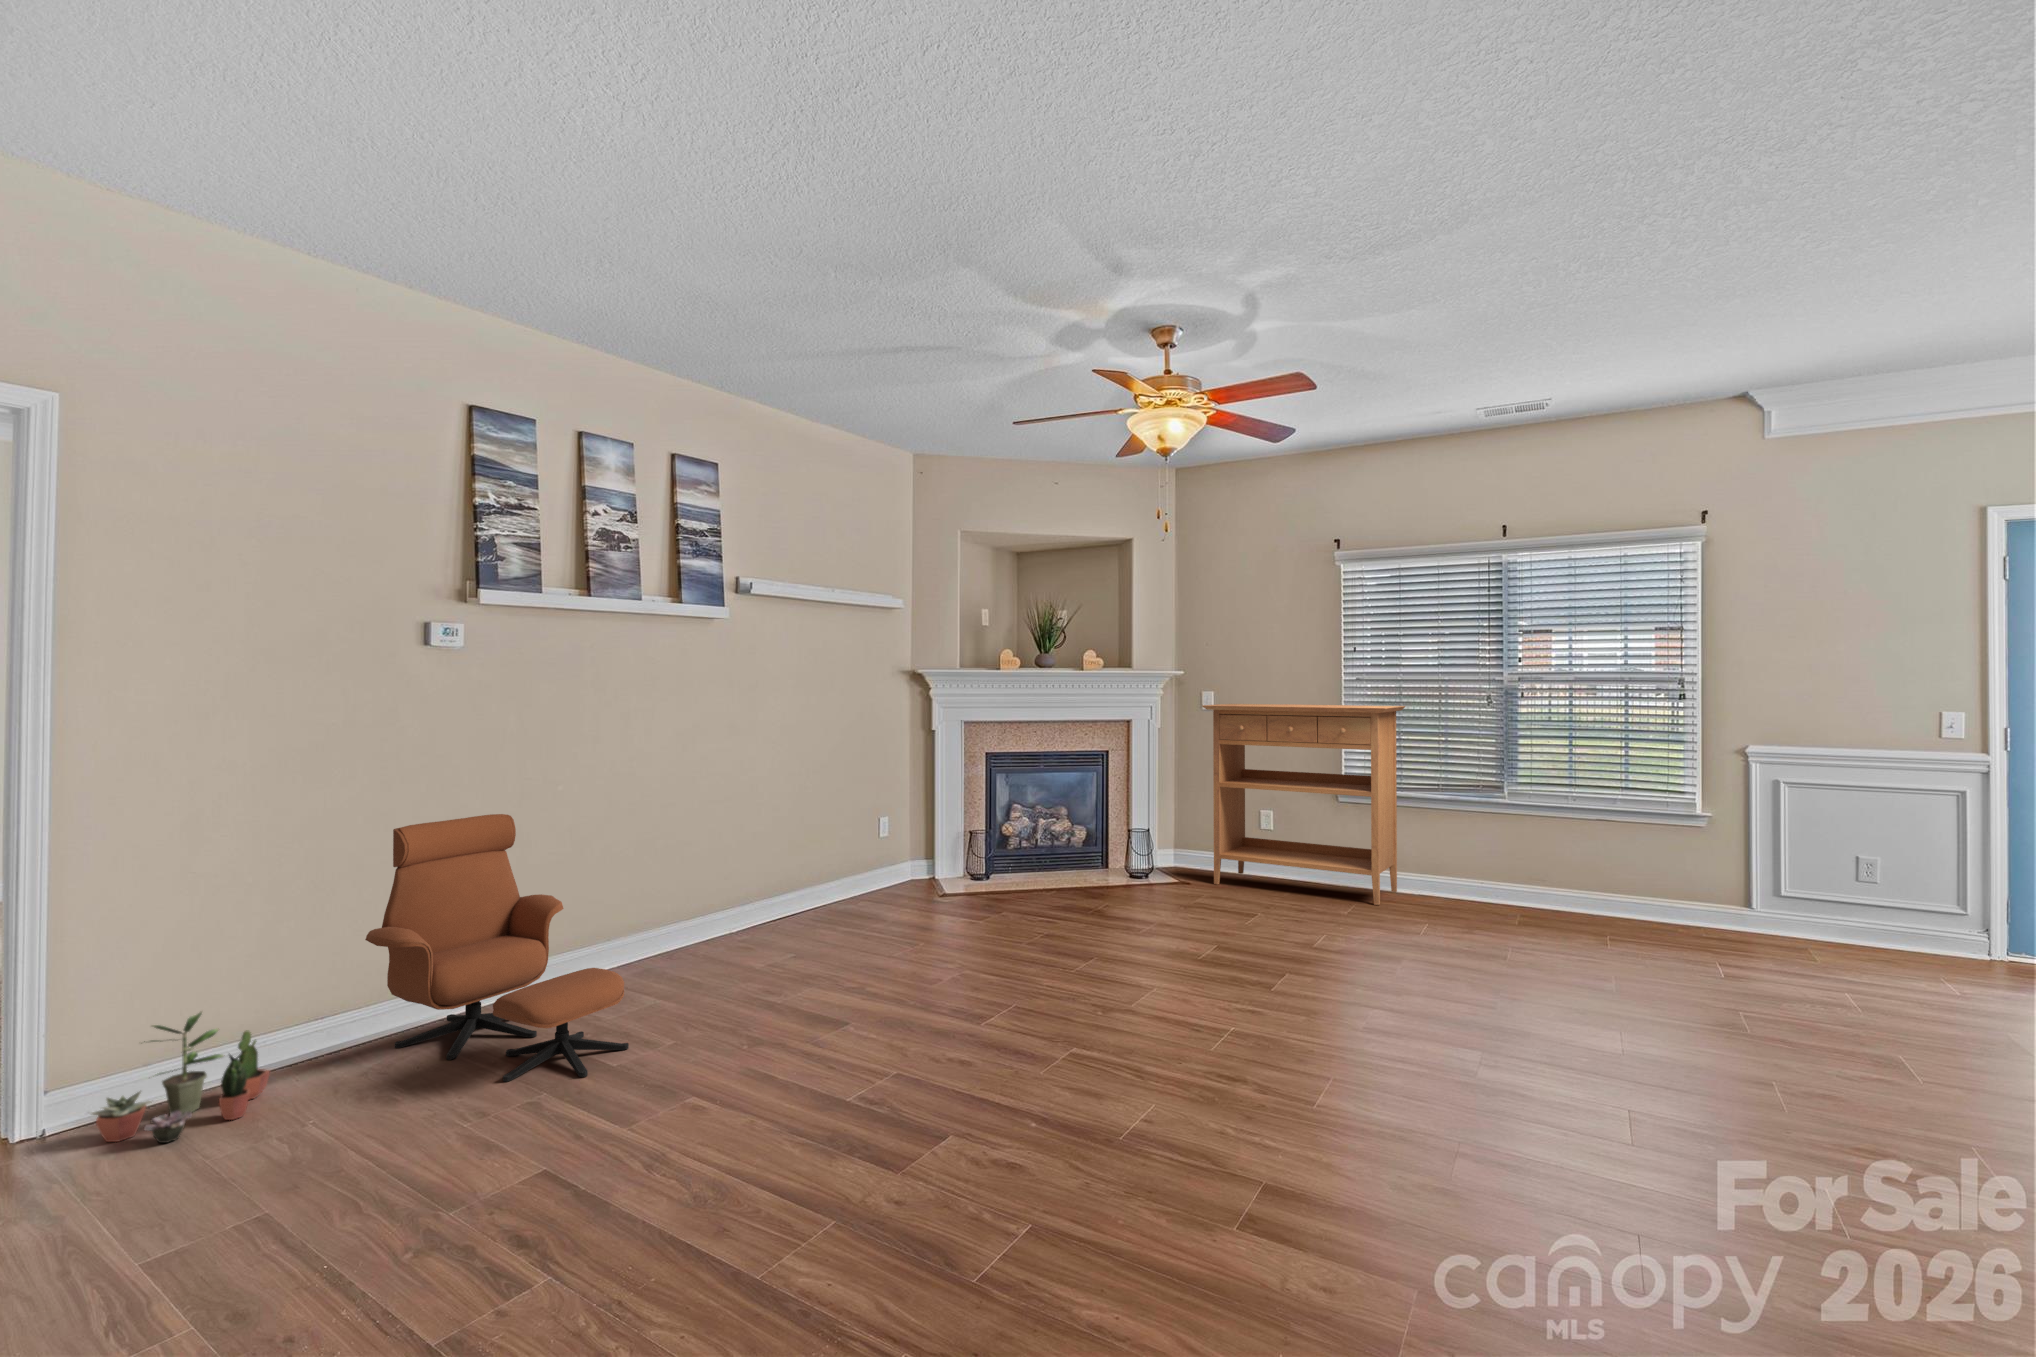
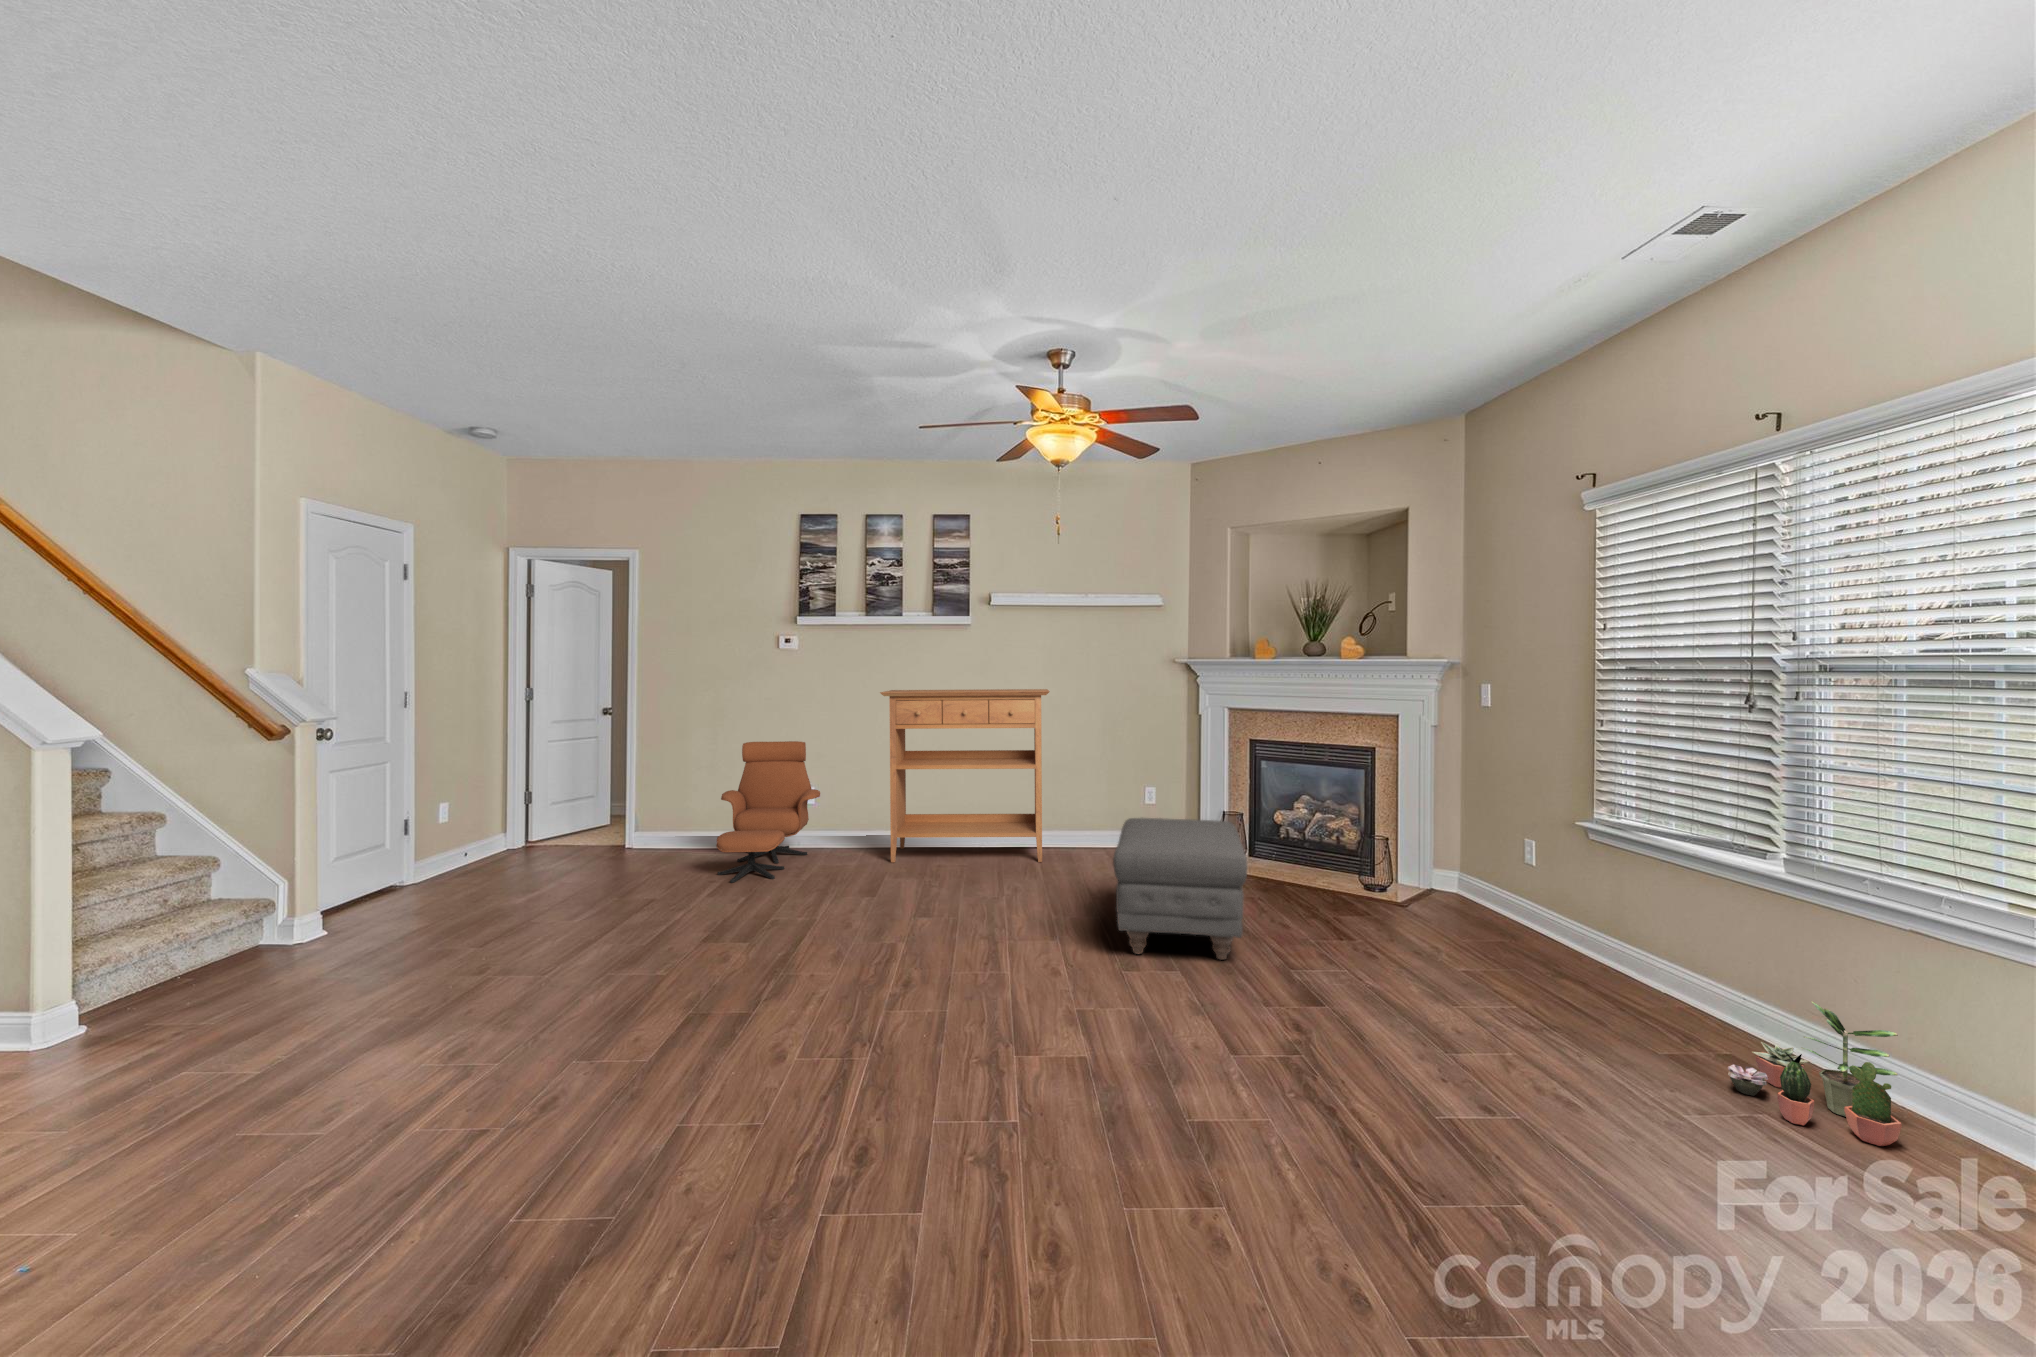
console table: present [1202,704,1405,905] -> present [880,689,1050,863]
ottoman: none [1059,827,1252,957] -> present [1113,818,1248,960]
potted plant: present [92,1012,270,1143] -> present [1728,1001,1901,1146]

